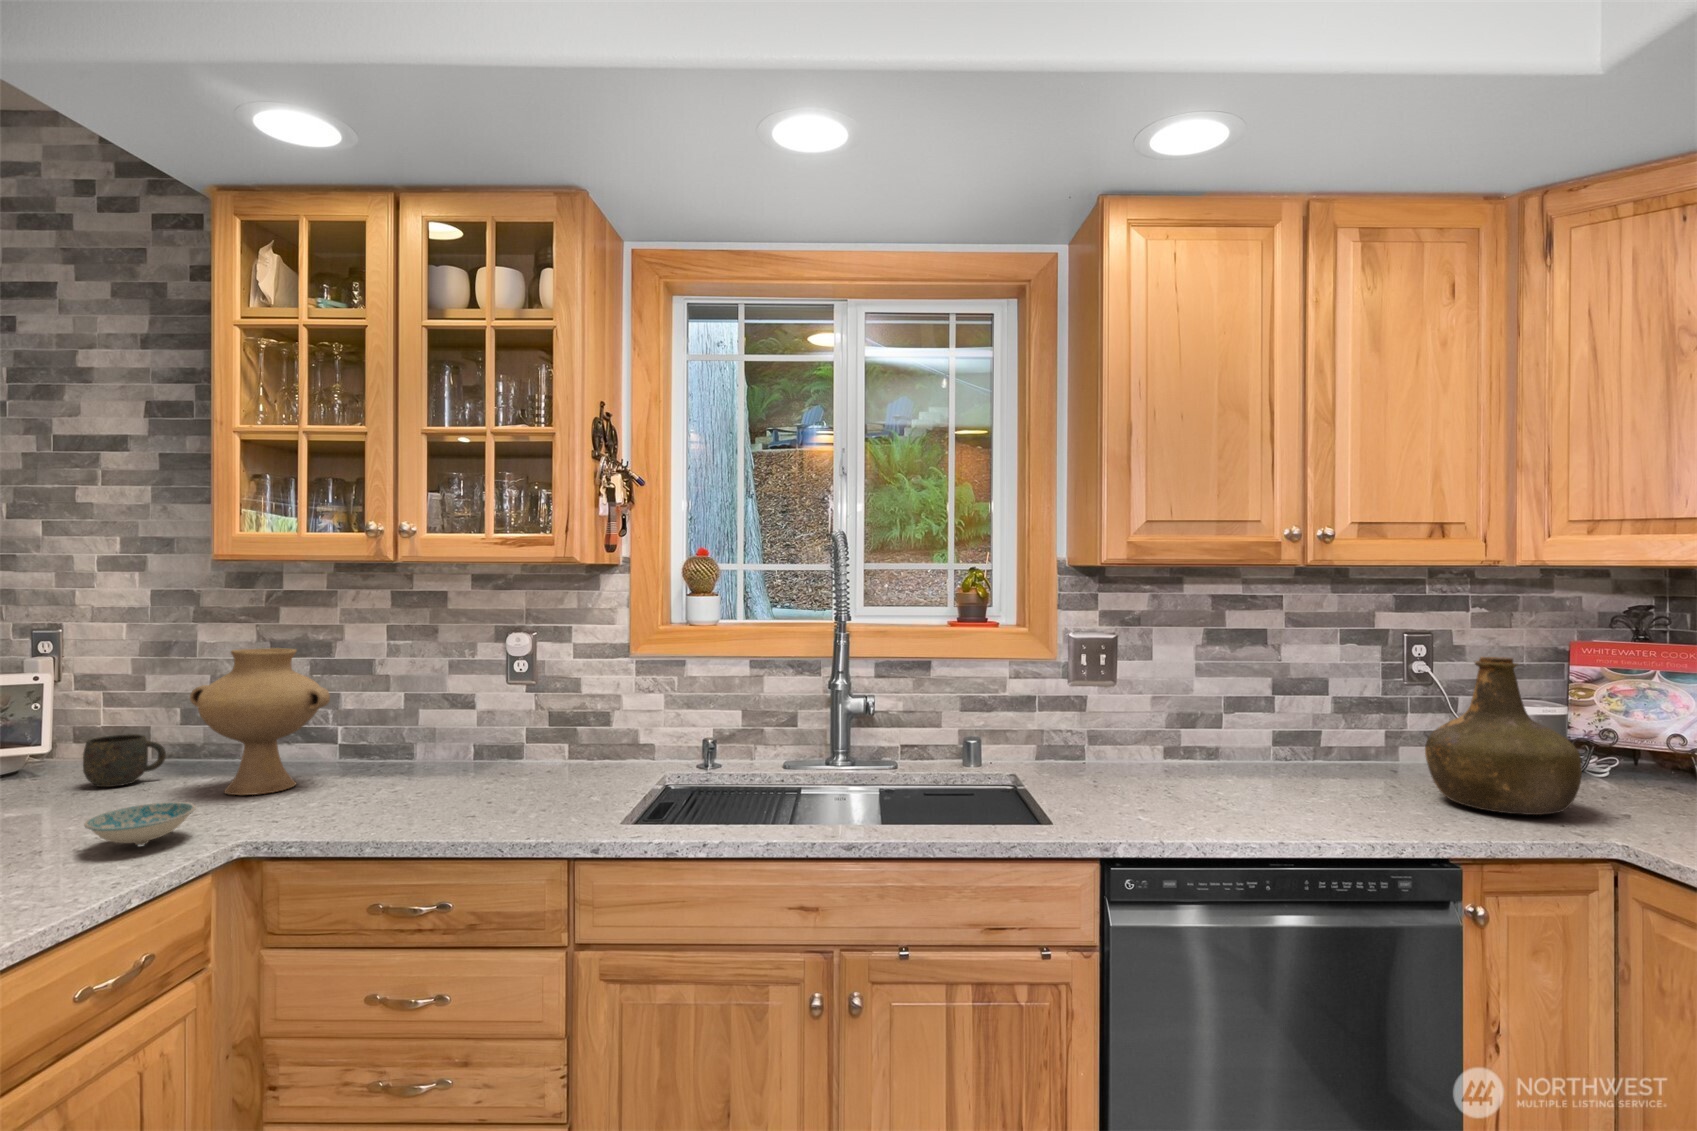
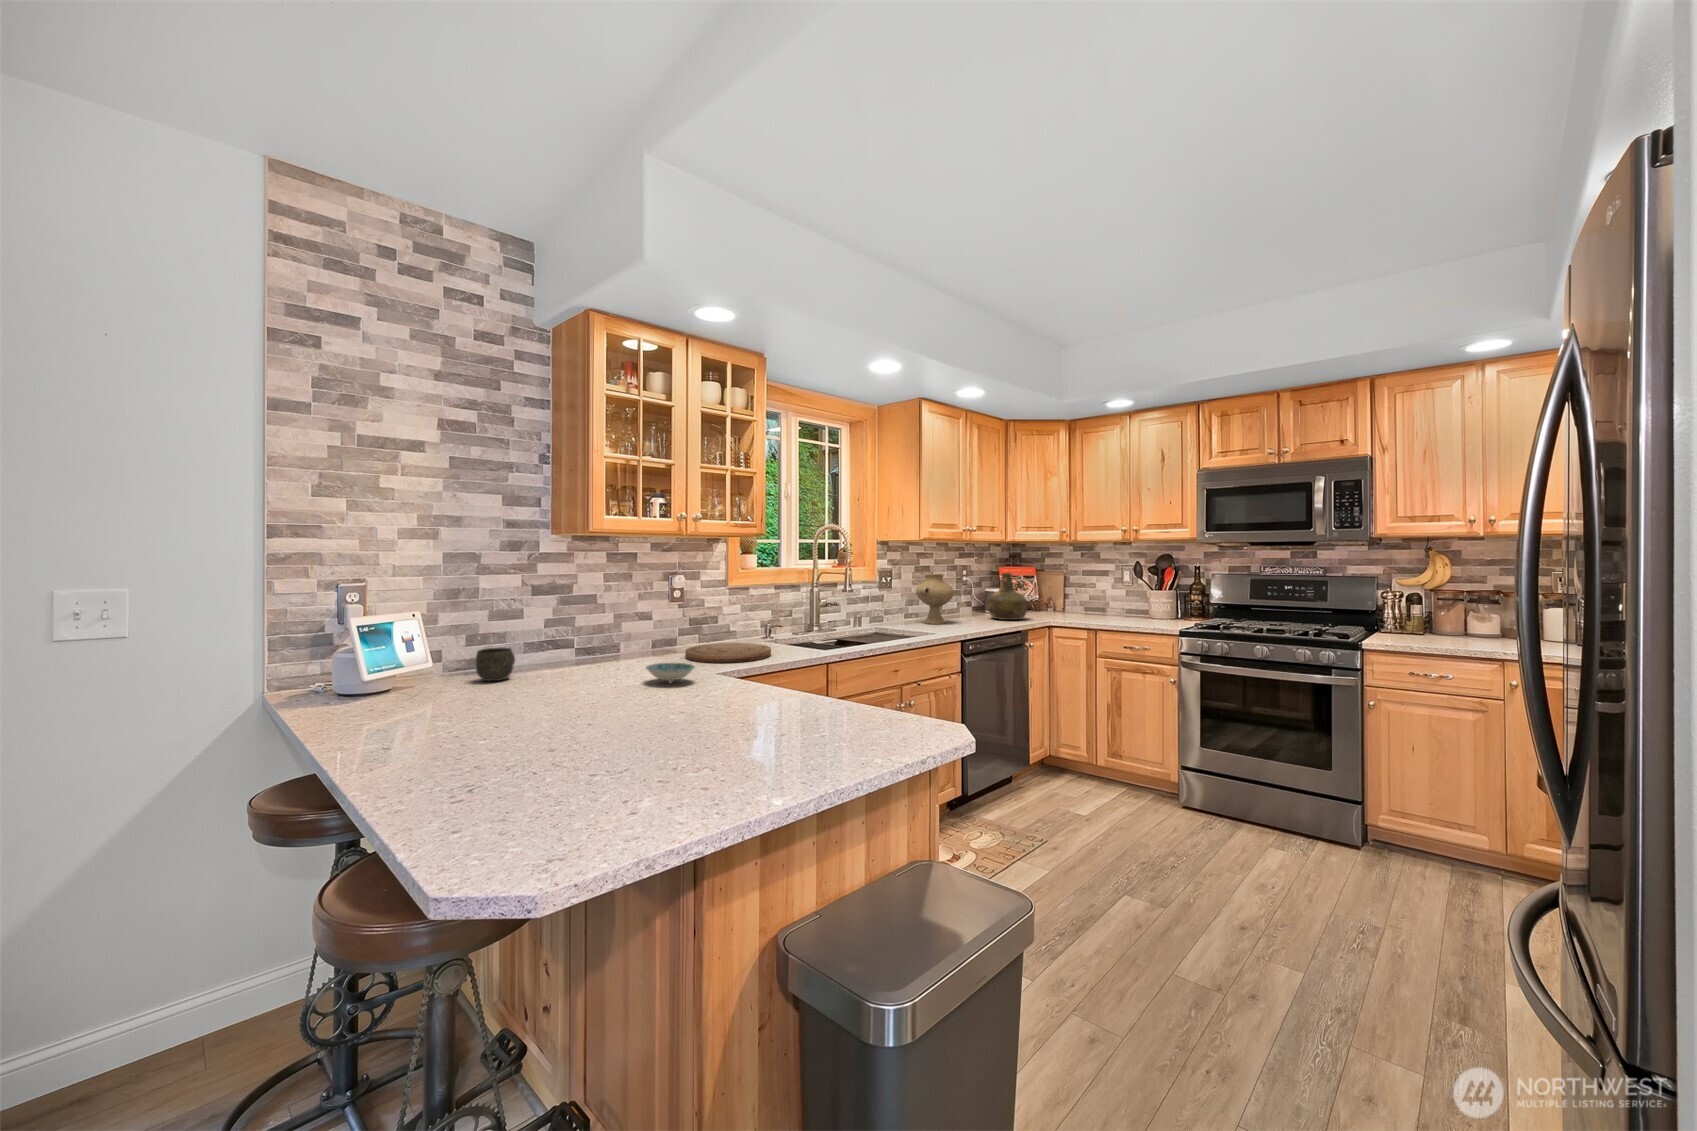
vase: present [190,648,330,795] -> present [916,574,954,624]
cutting board: none [379,768,564,822] -> present [685,643,771,663]

